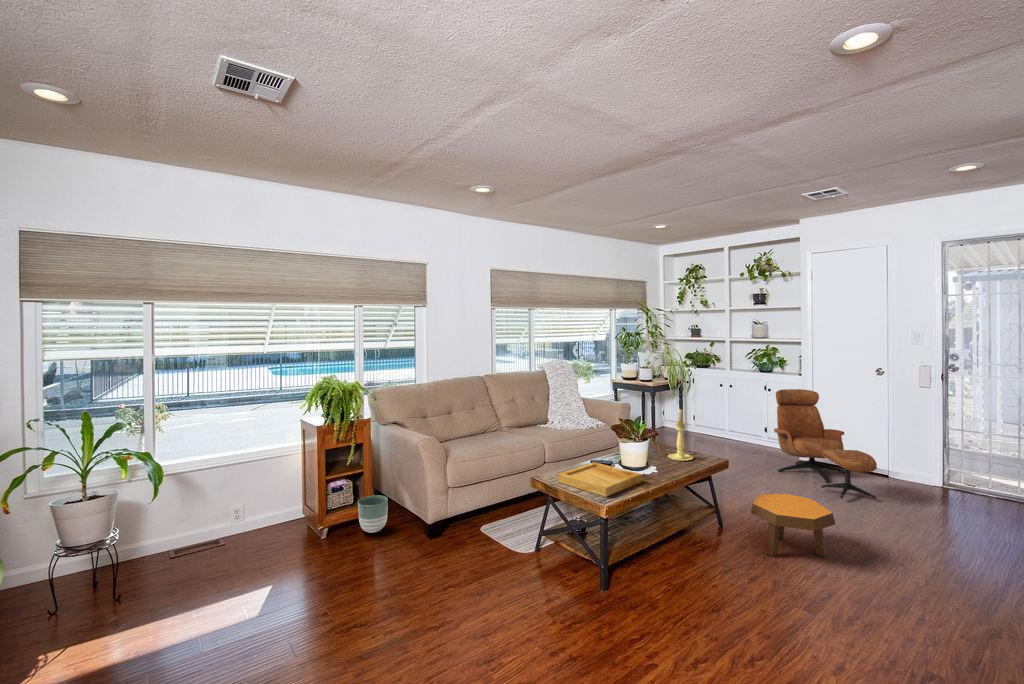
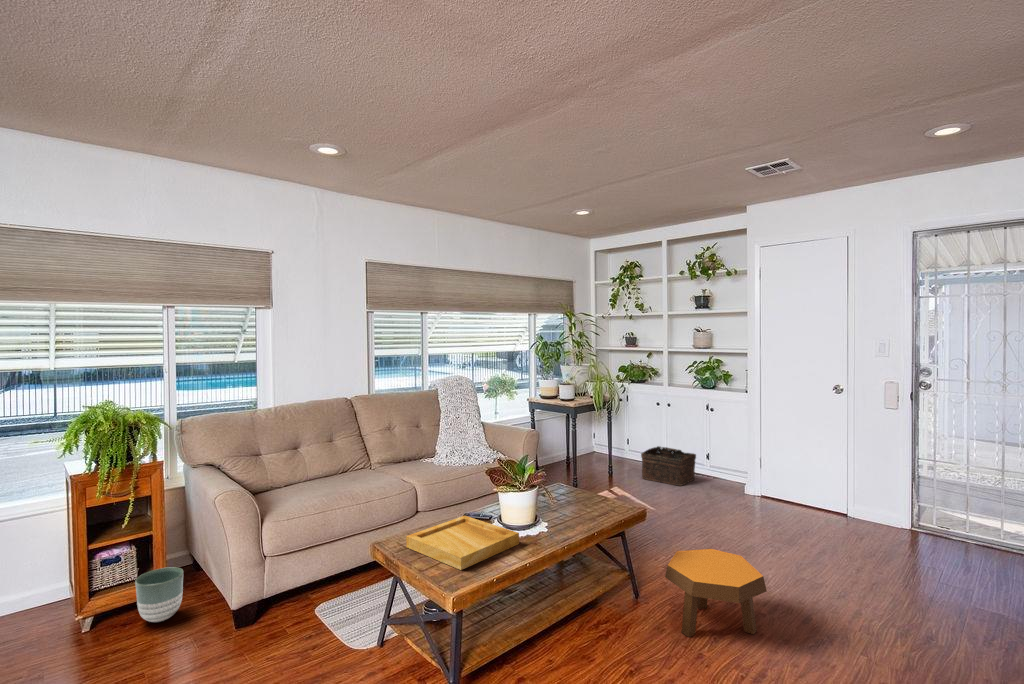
lounge chair: present [774,389,877,499] -> none [713,410,825,547]
candle holder: present [668,409,693,461] -> none [568,440,599,509]
basket: none [708,420,756,452] -> present [641,446,696,486]

